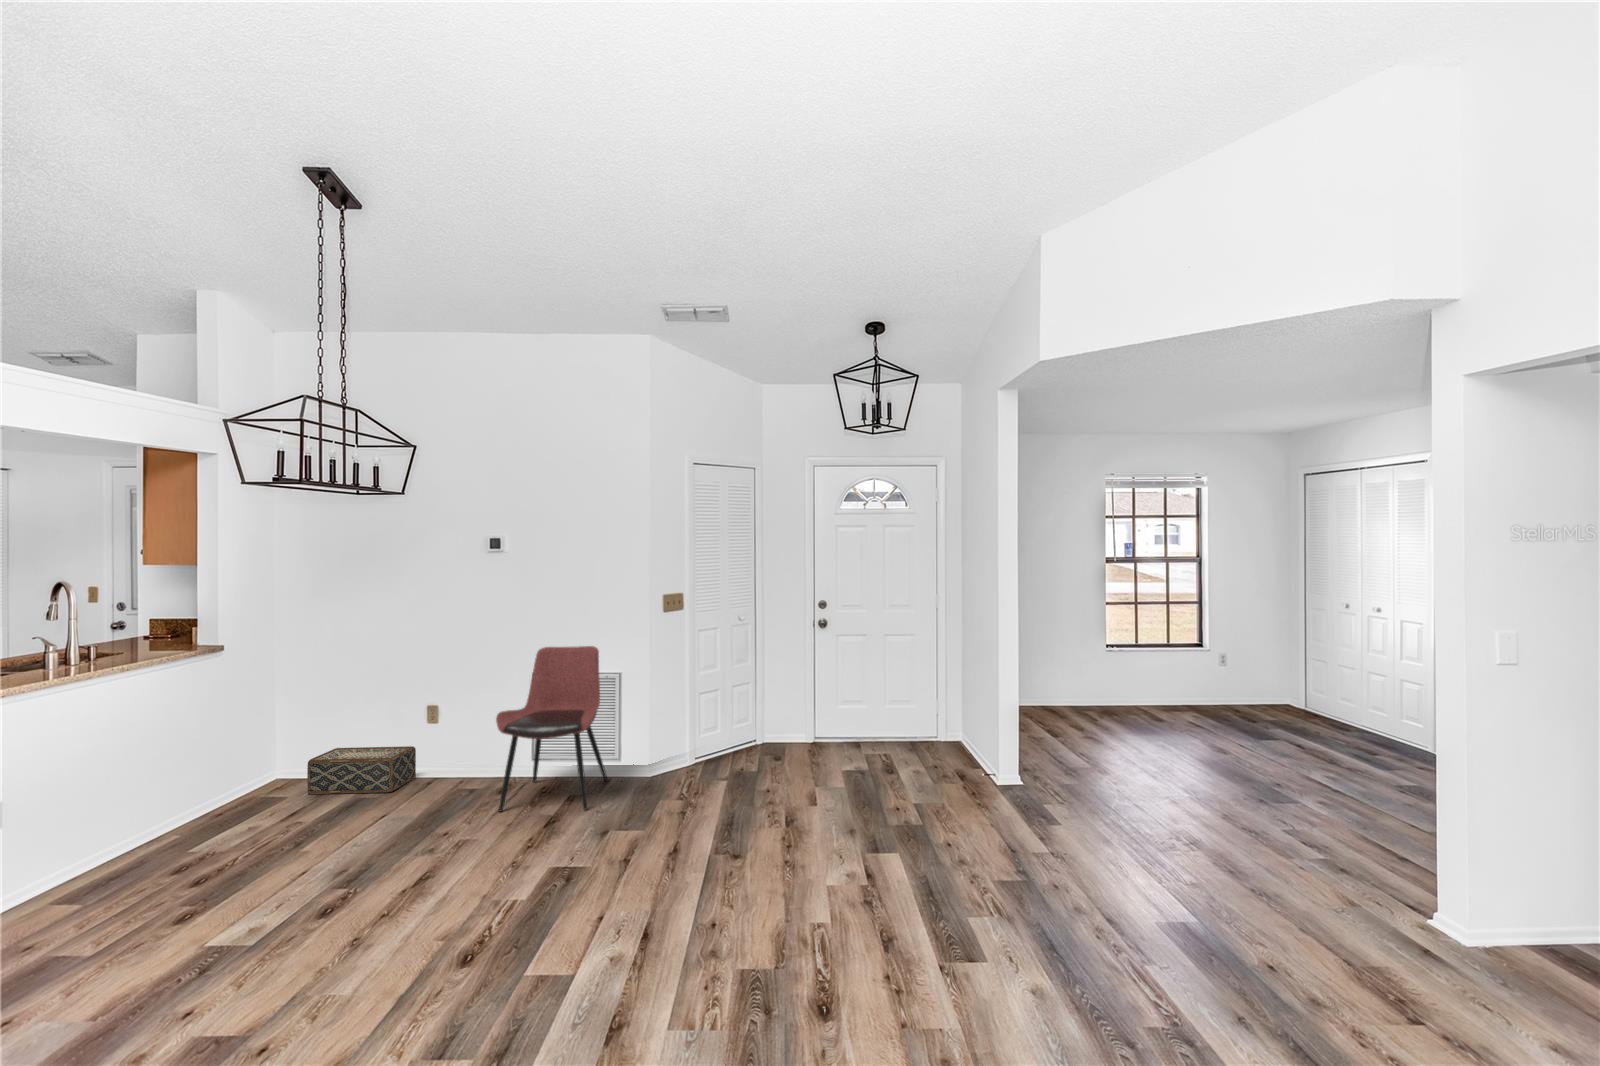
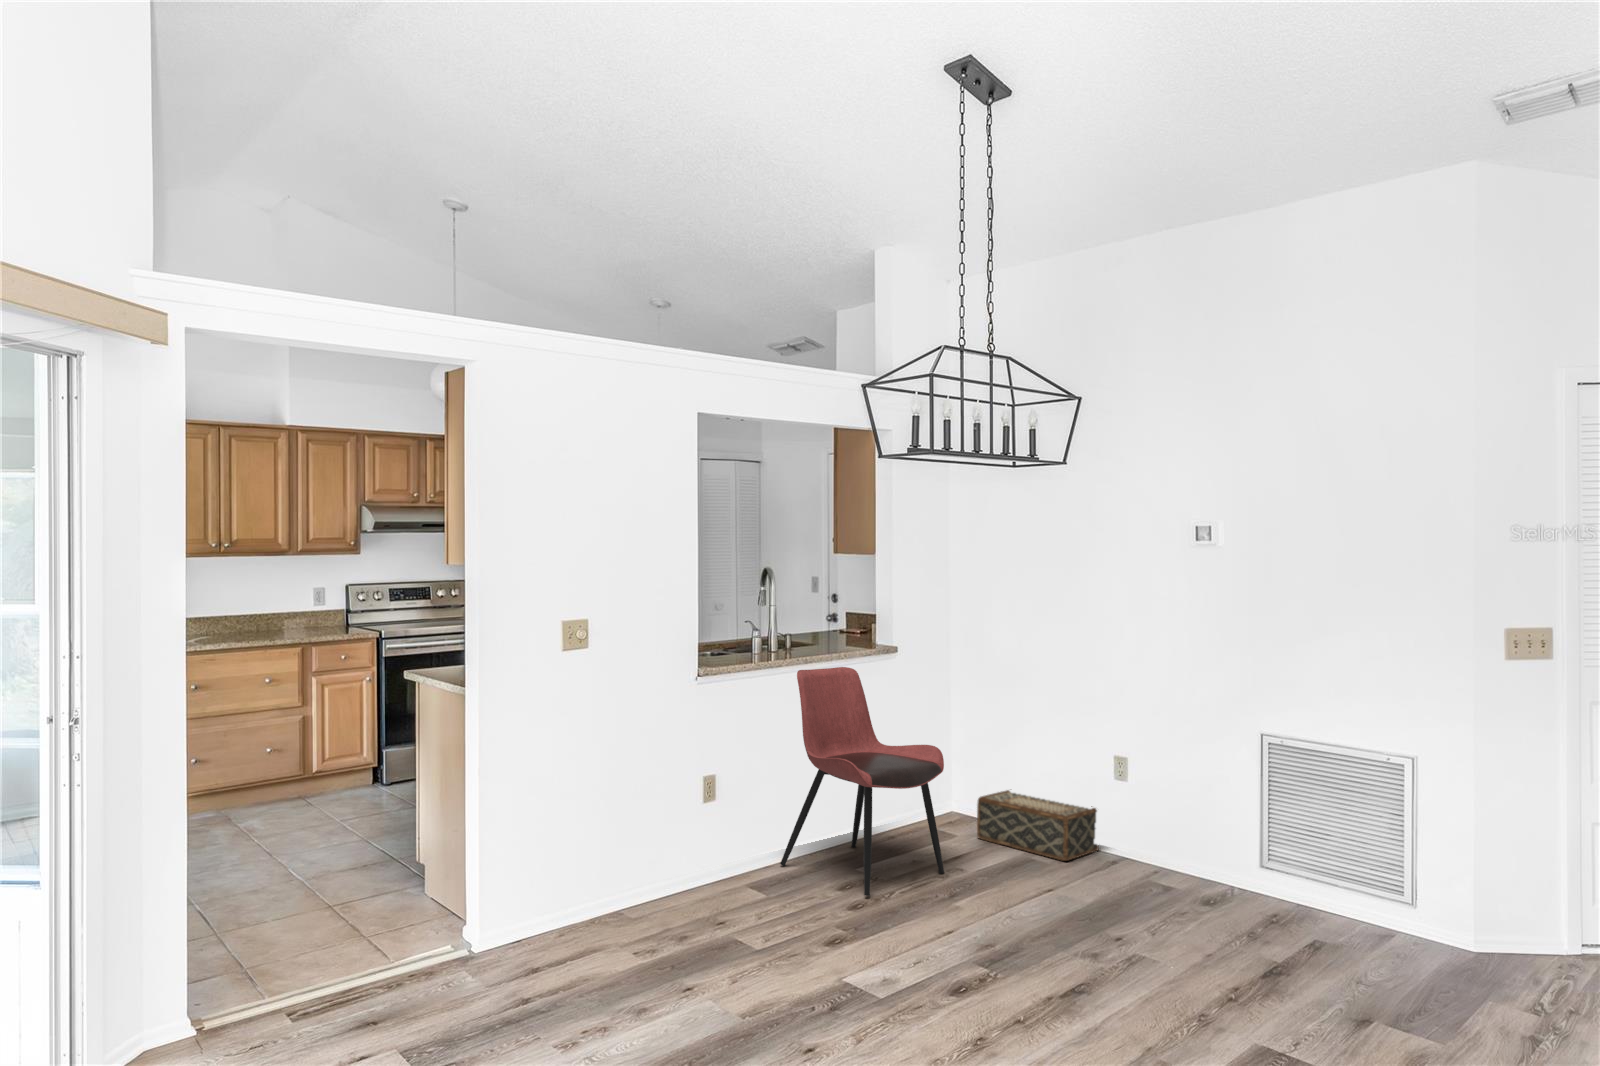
dining chair: present [496,646,607,812] -> present [780,667,944,896]

